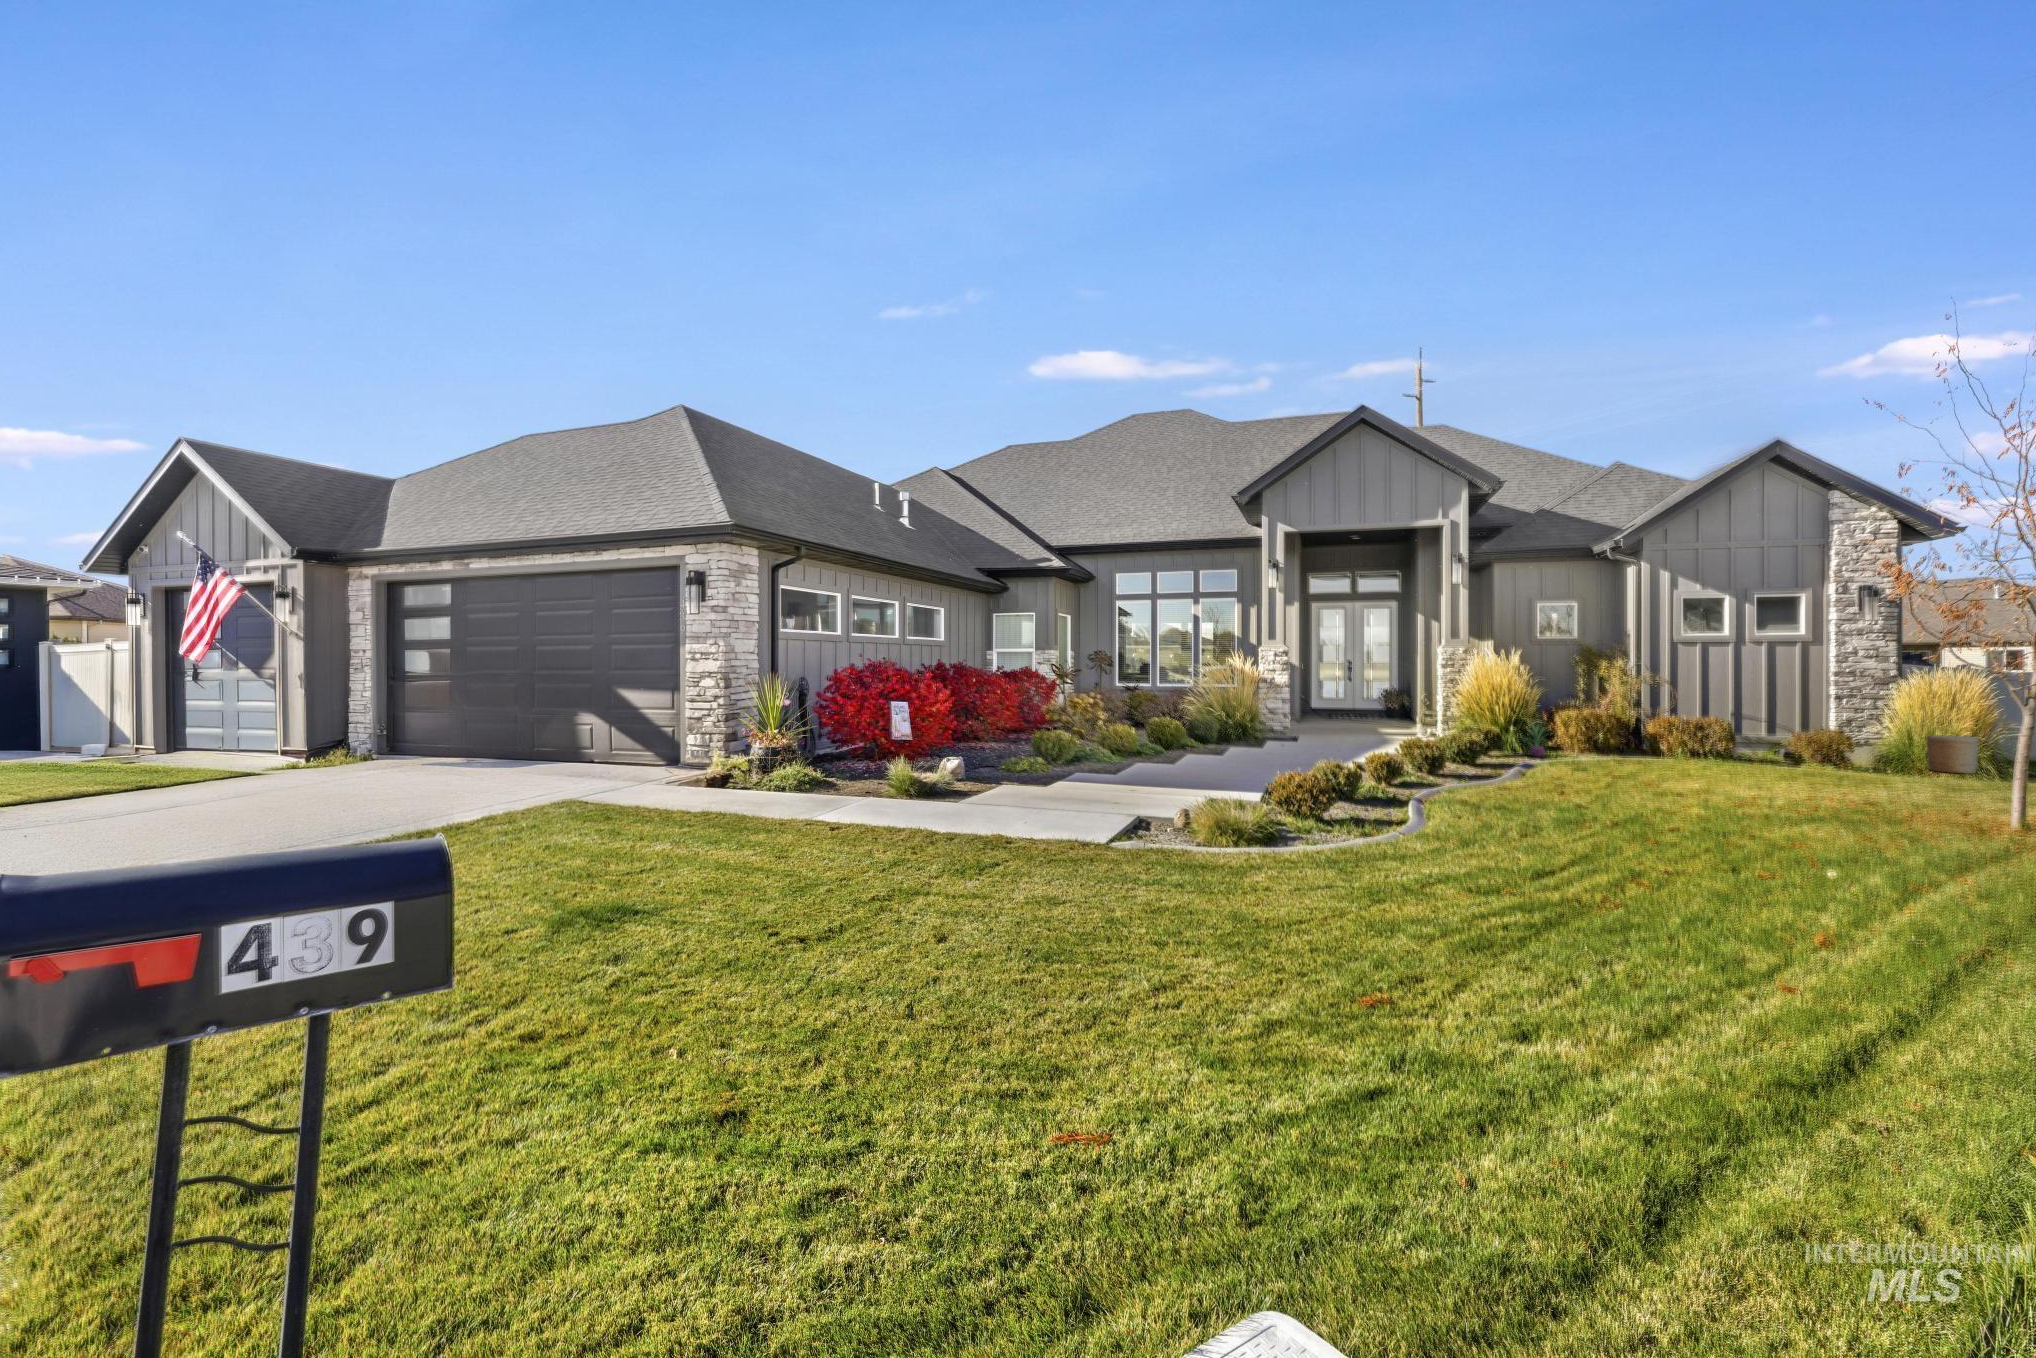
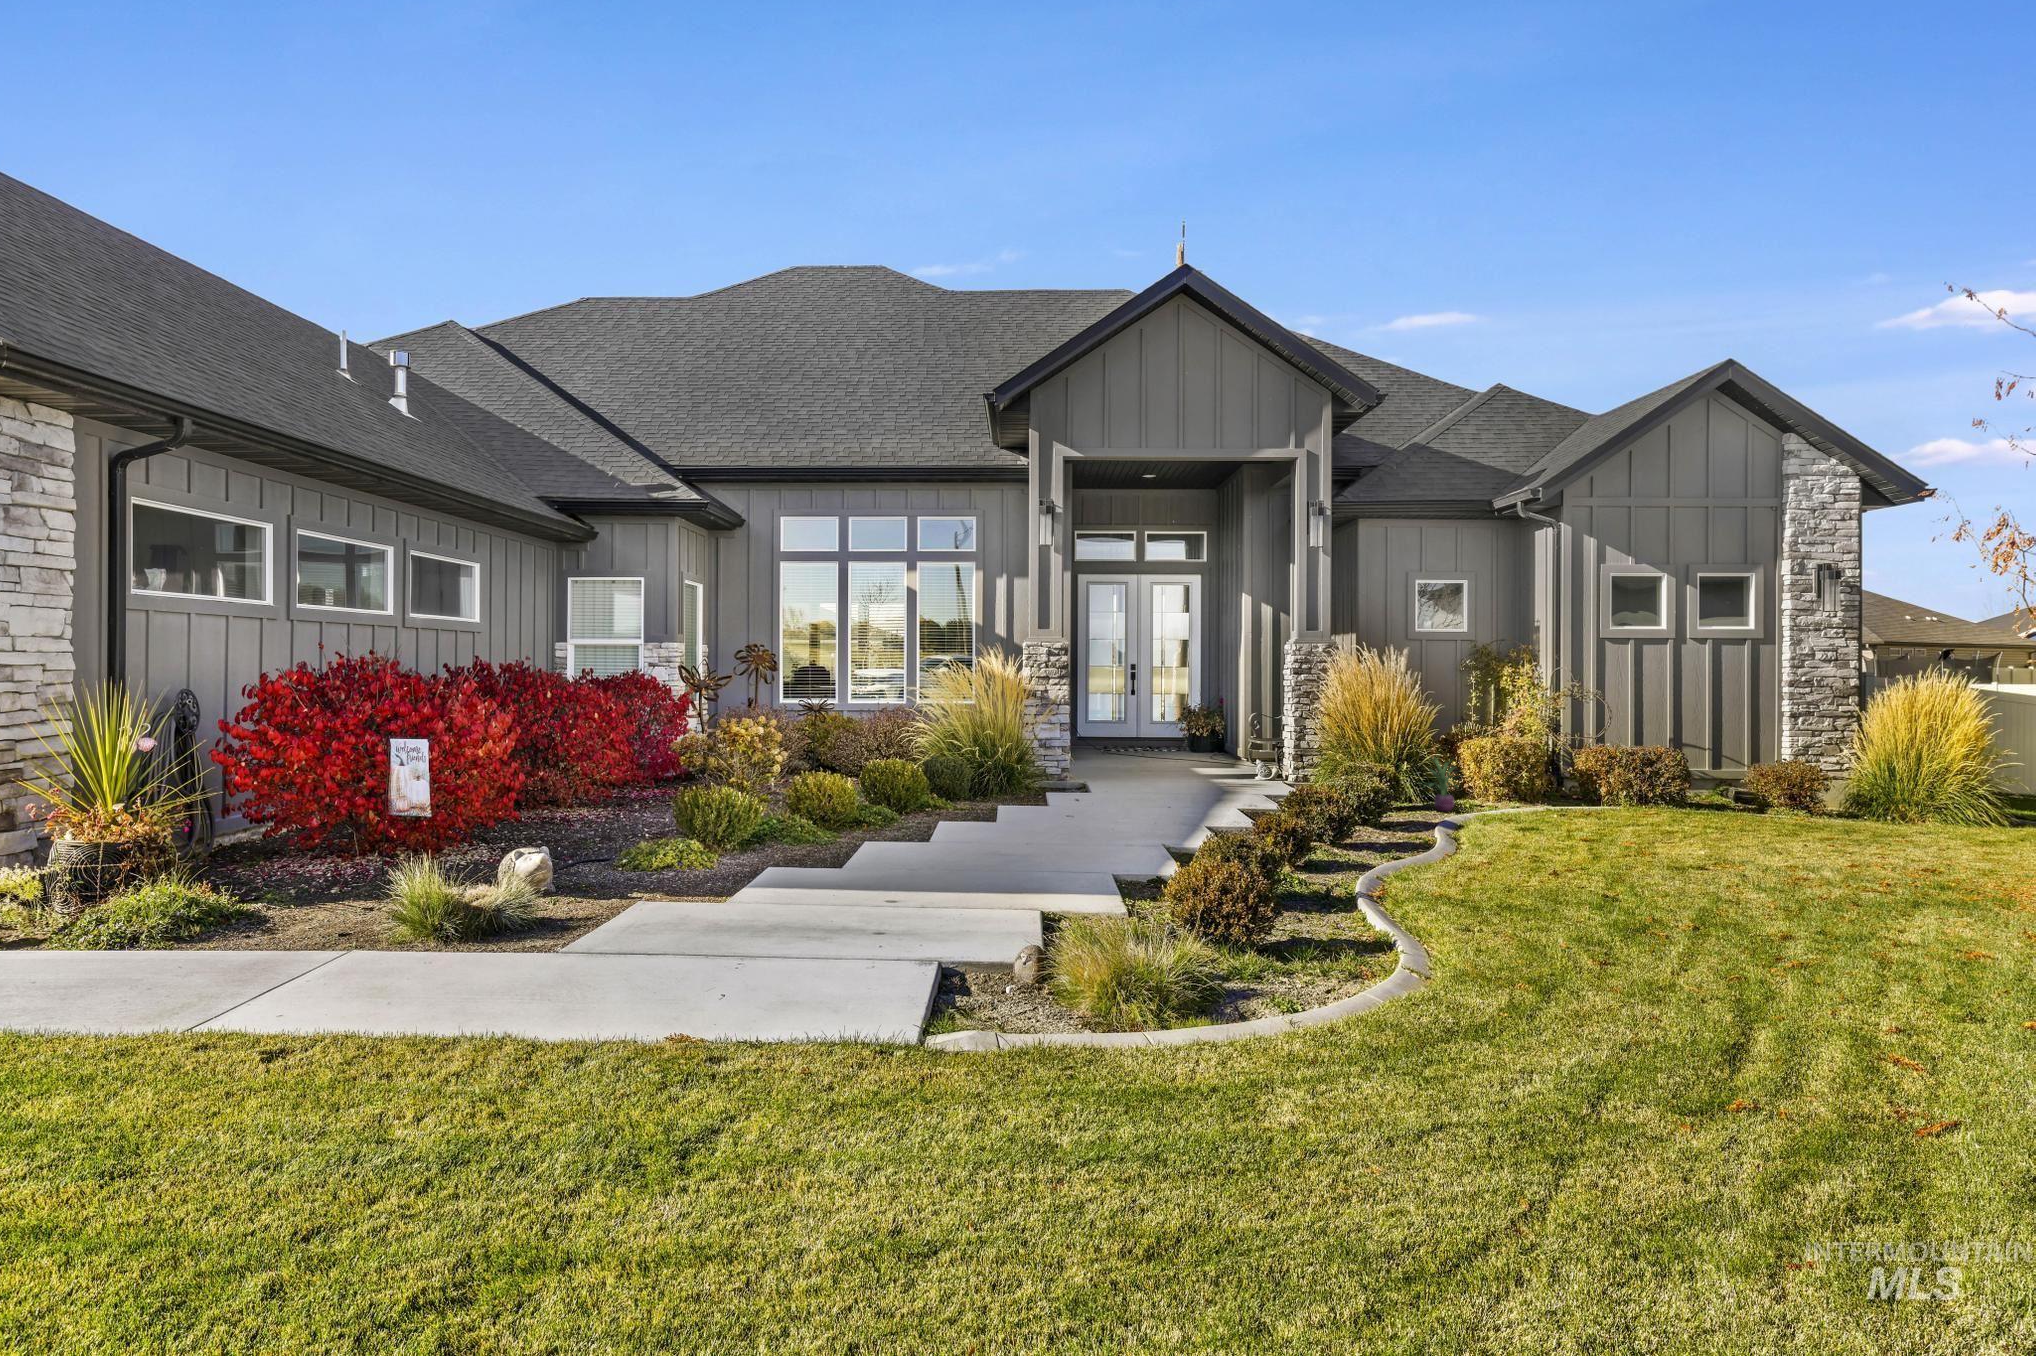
woven basket: present [1926,735,1979,774] -> none [1913,768,1972,820]

